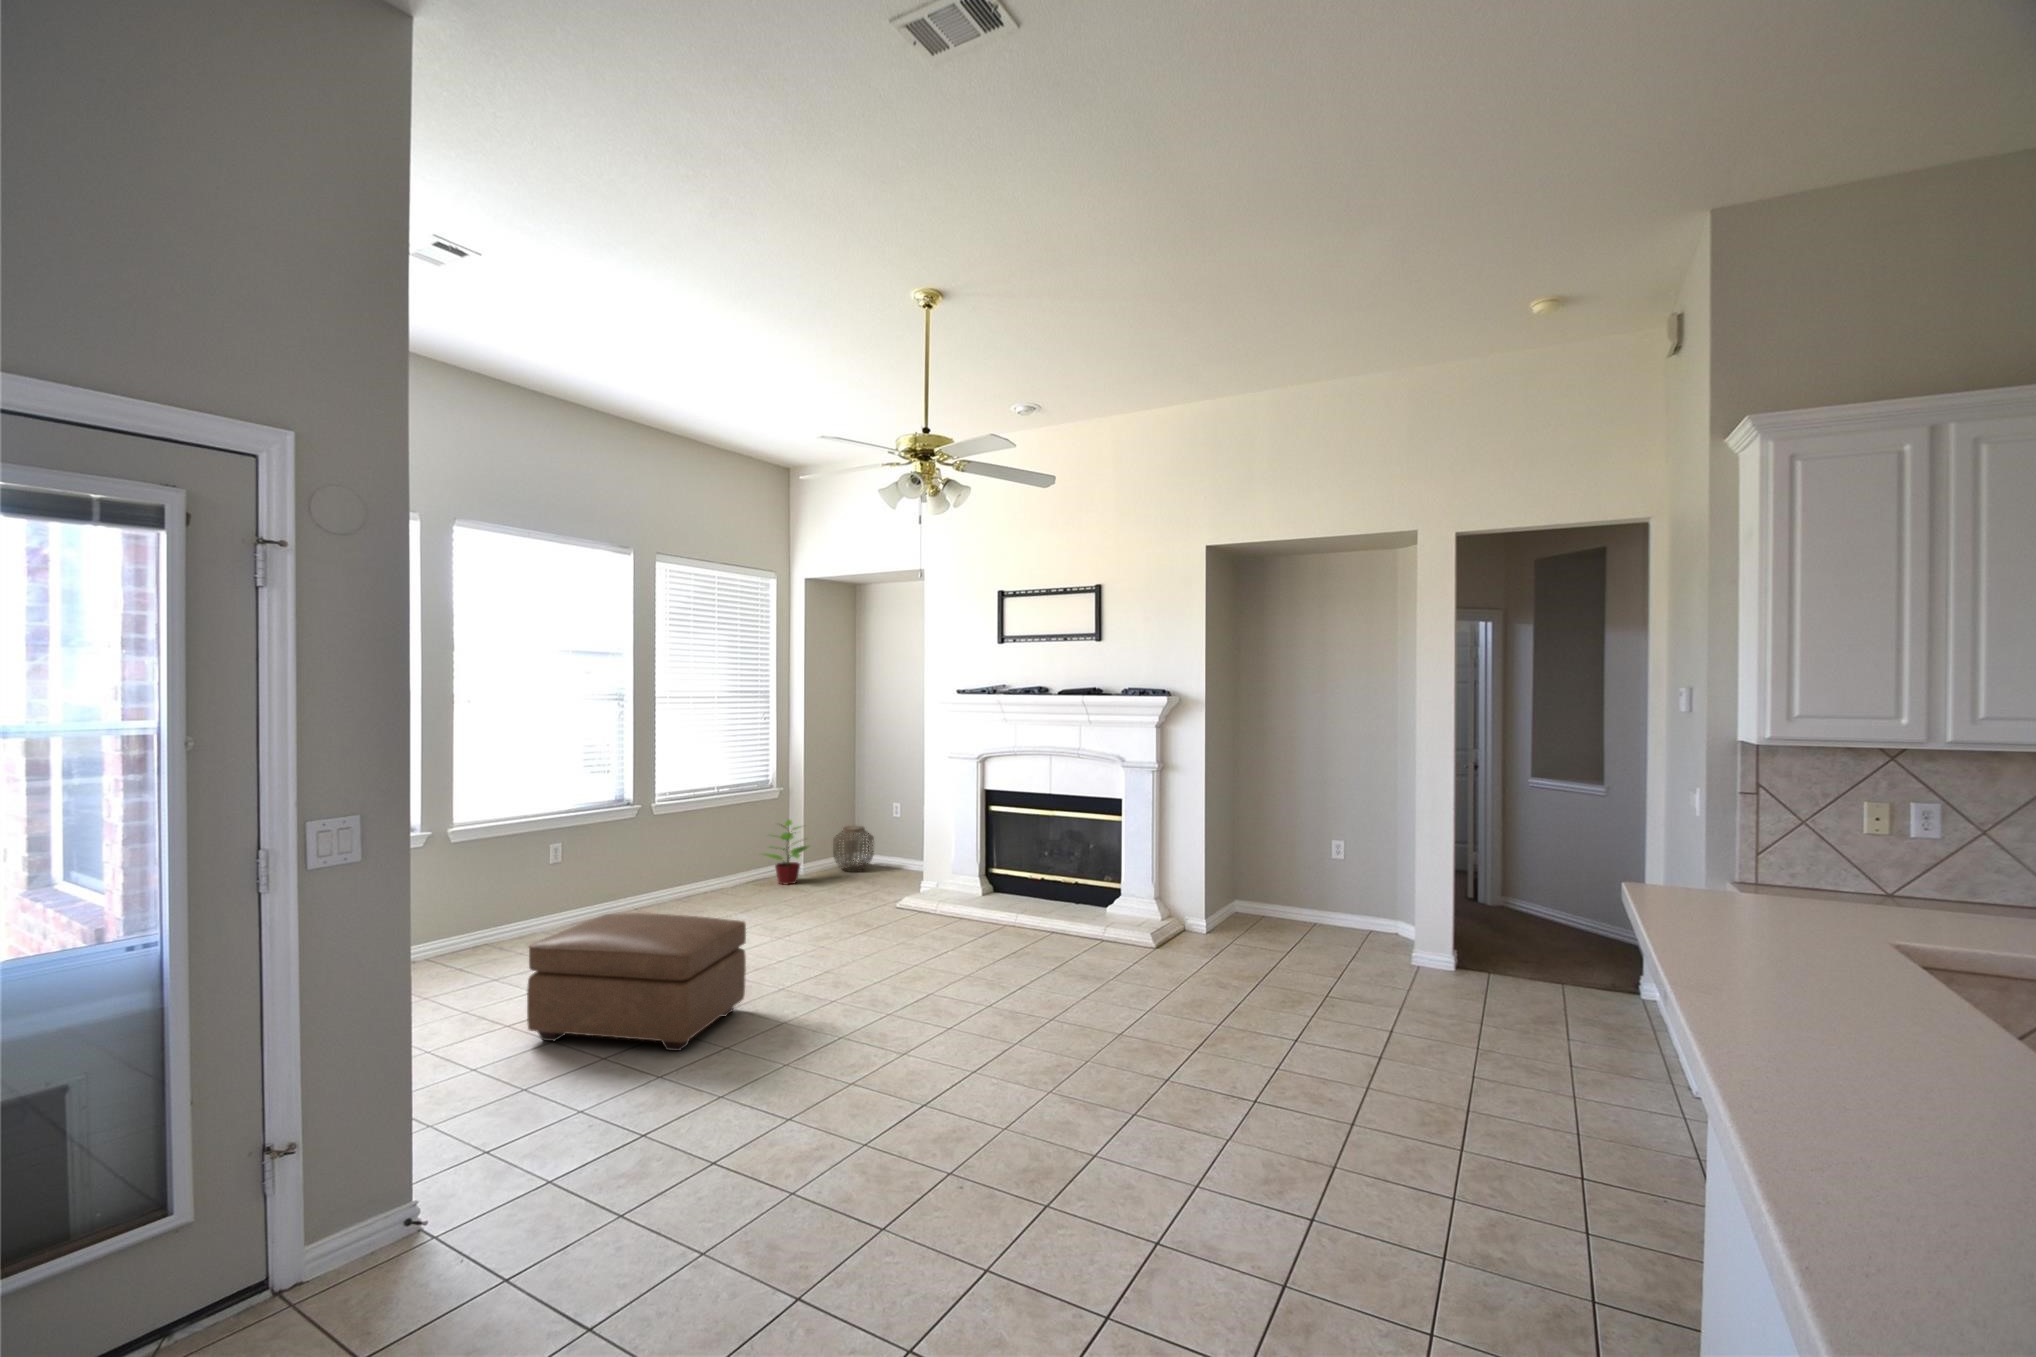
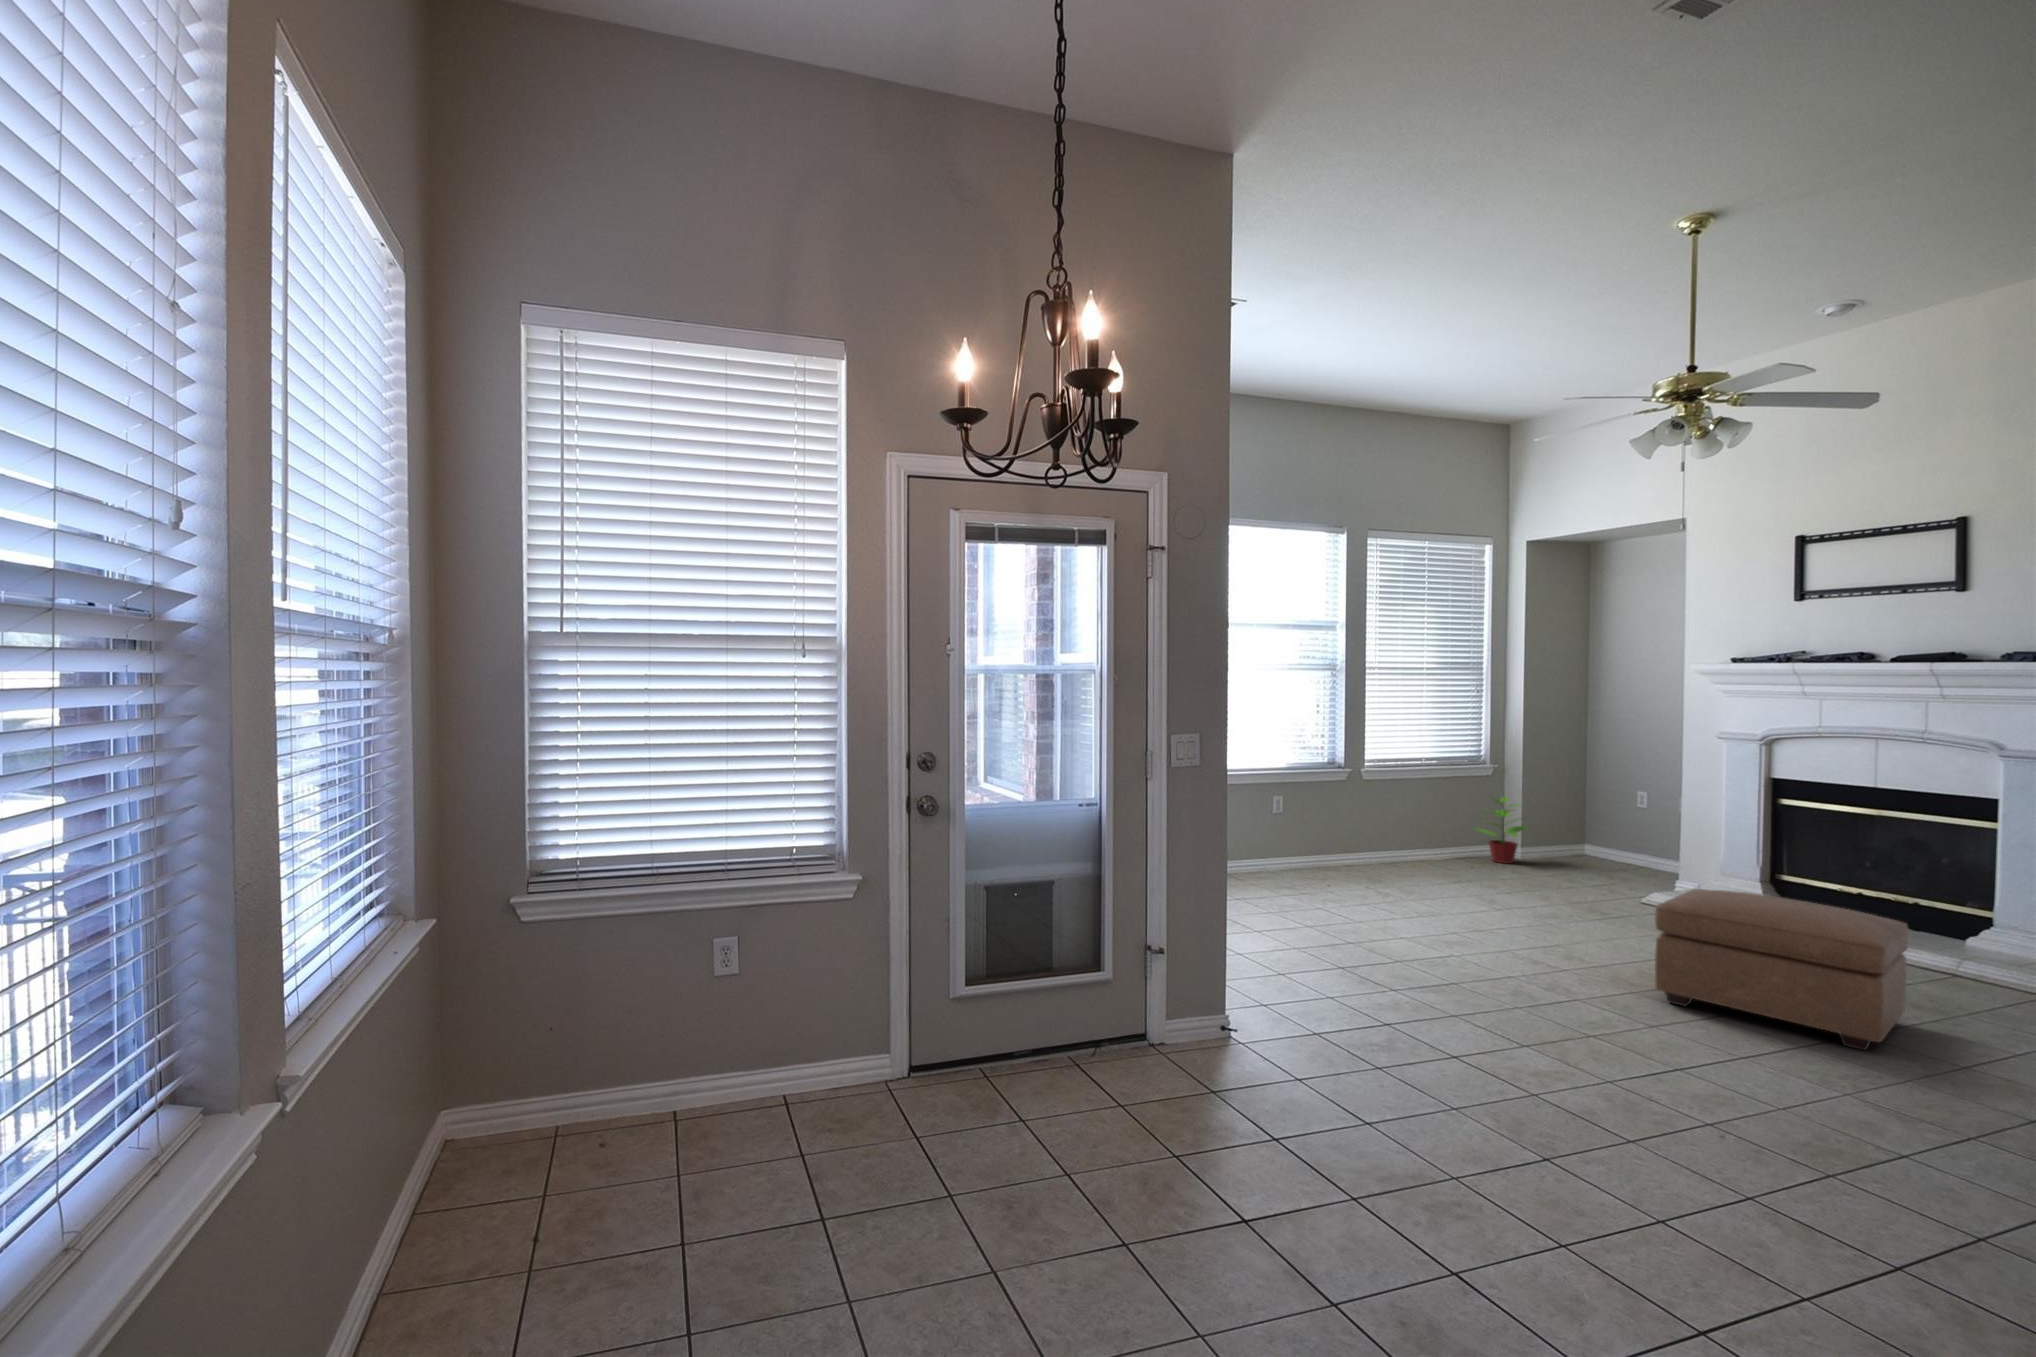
woven basket: present [833,826,874,871] -> none [1556,811,1609,862]
ottoman: present [527,913,746,1051] -> present [1655,889,1908,1050]

